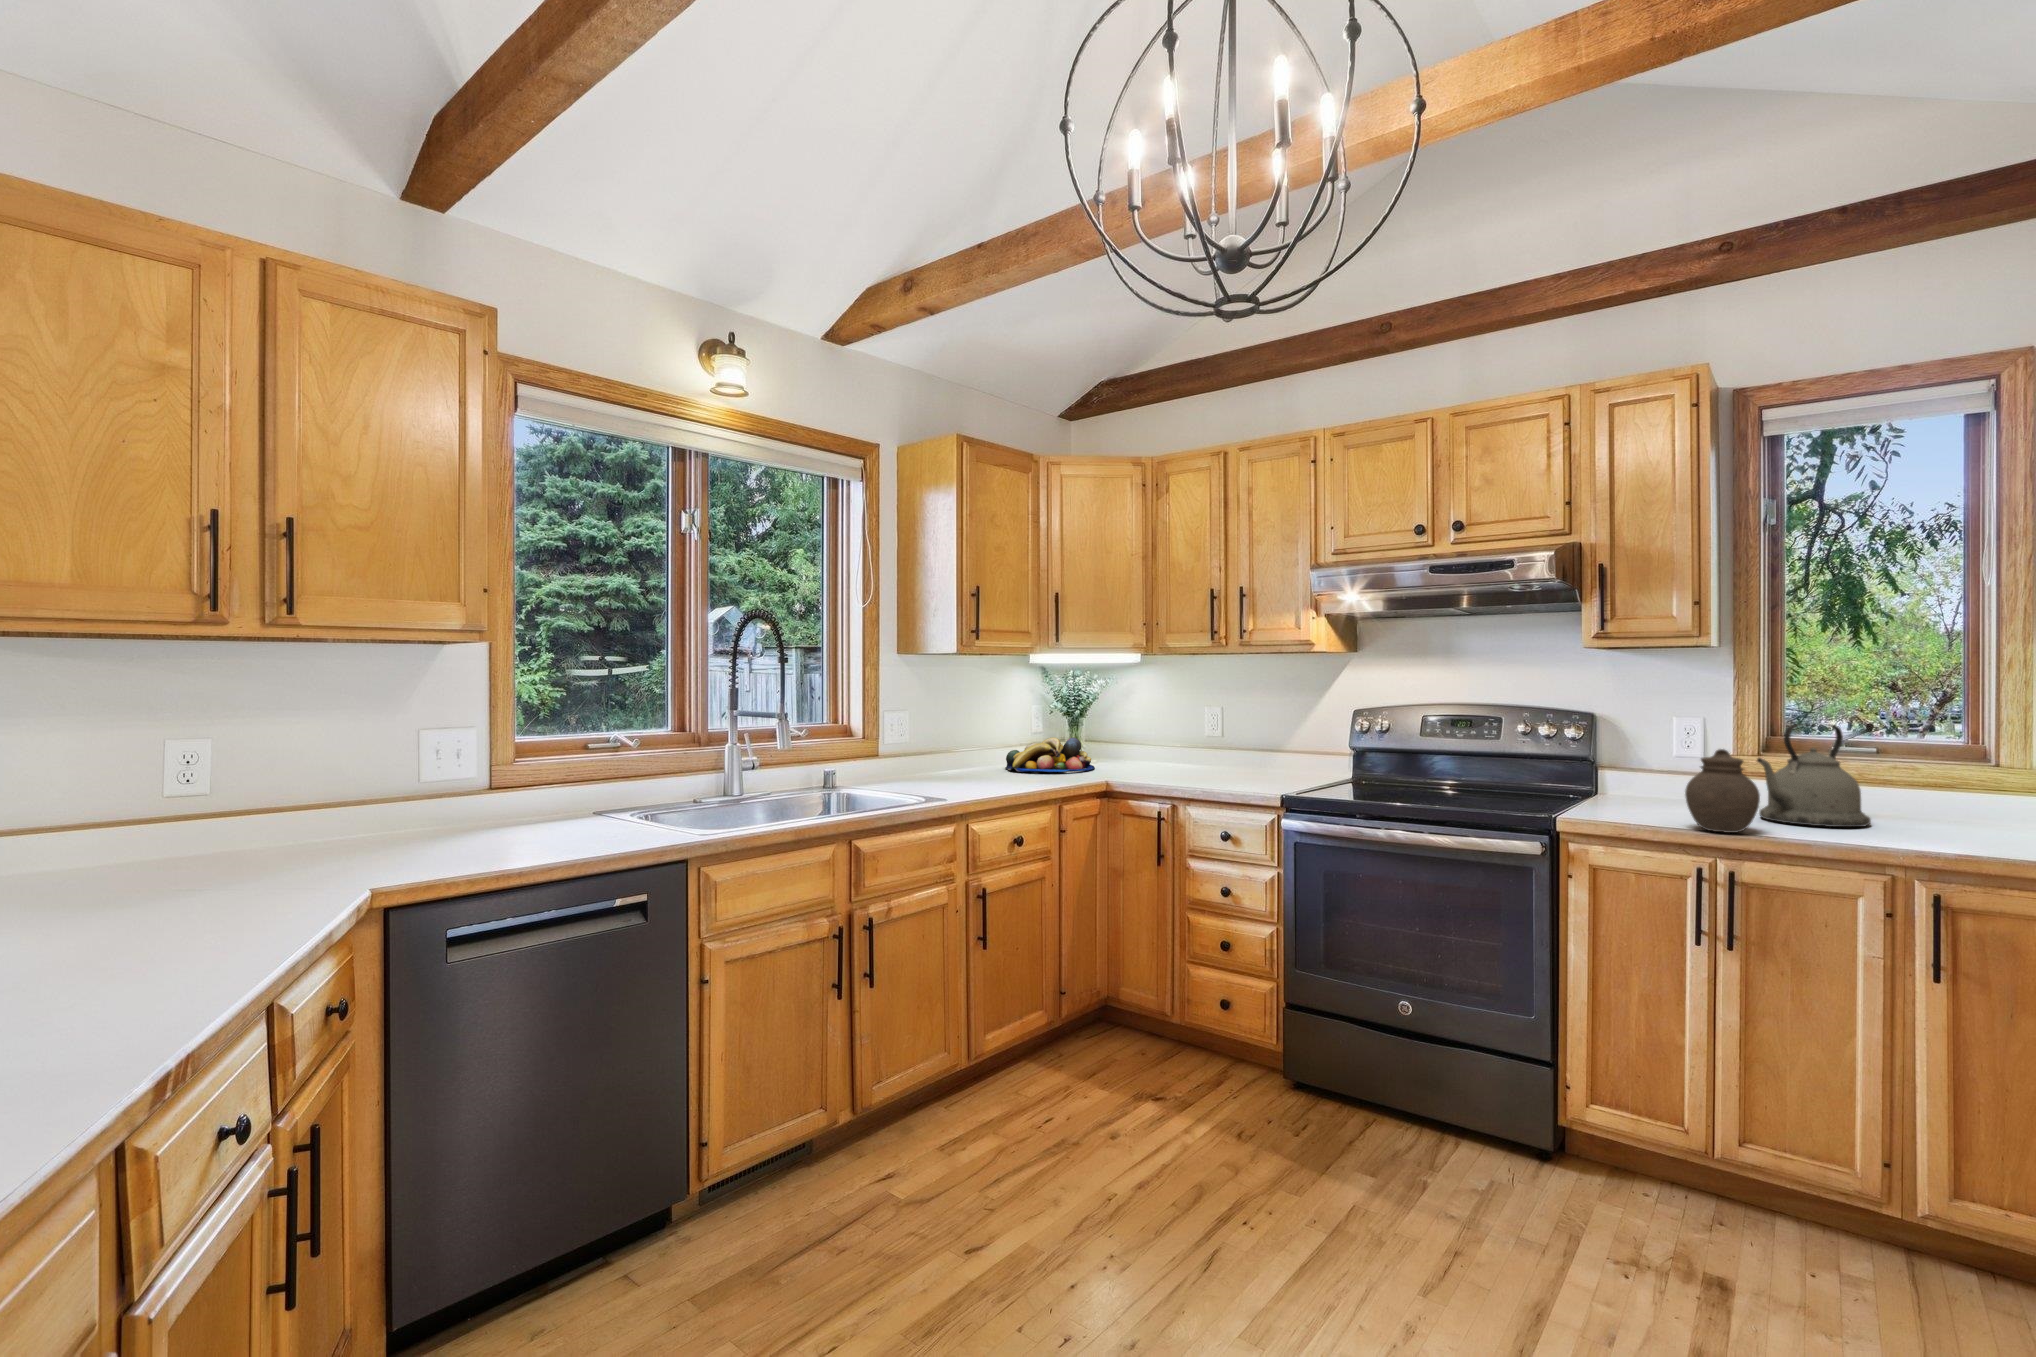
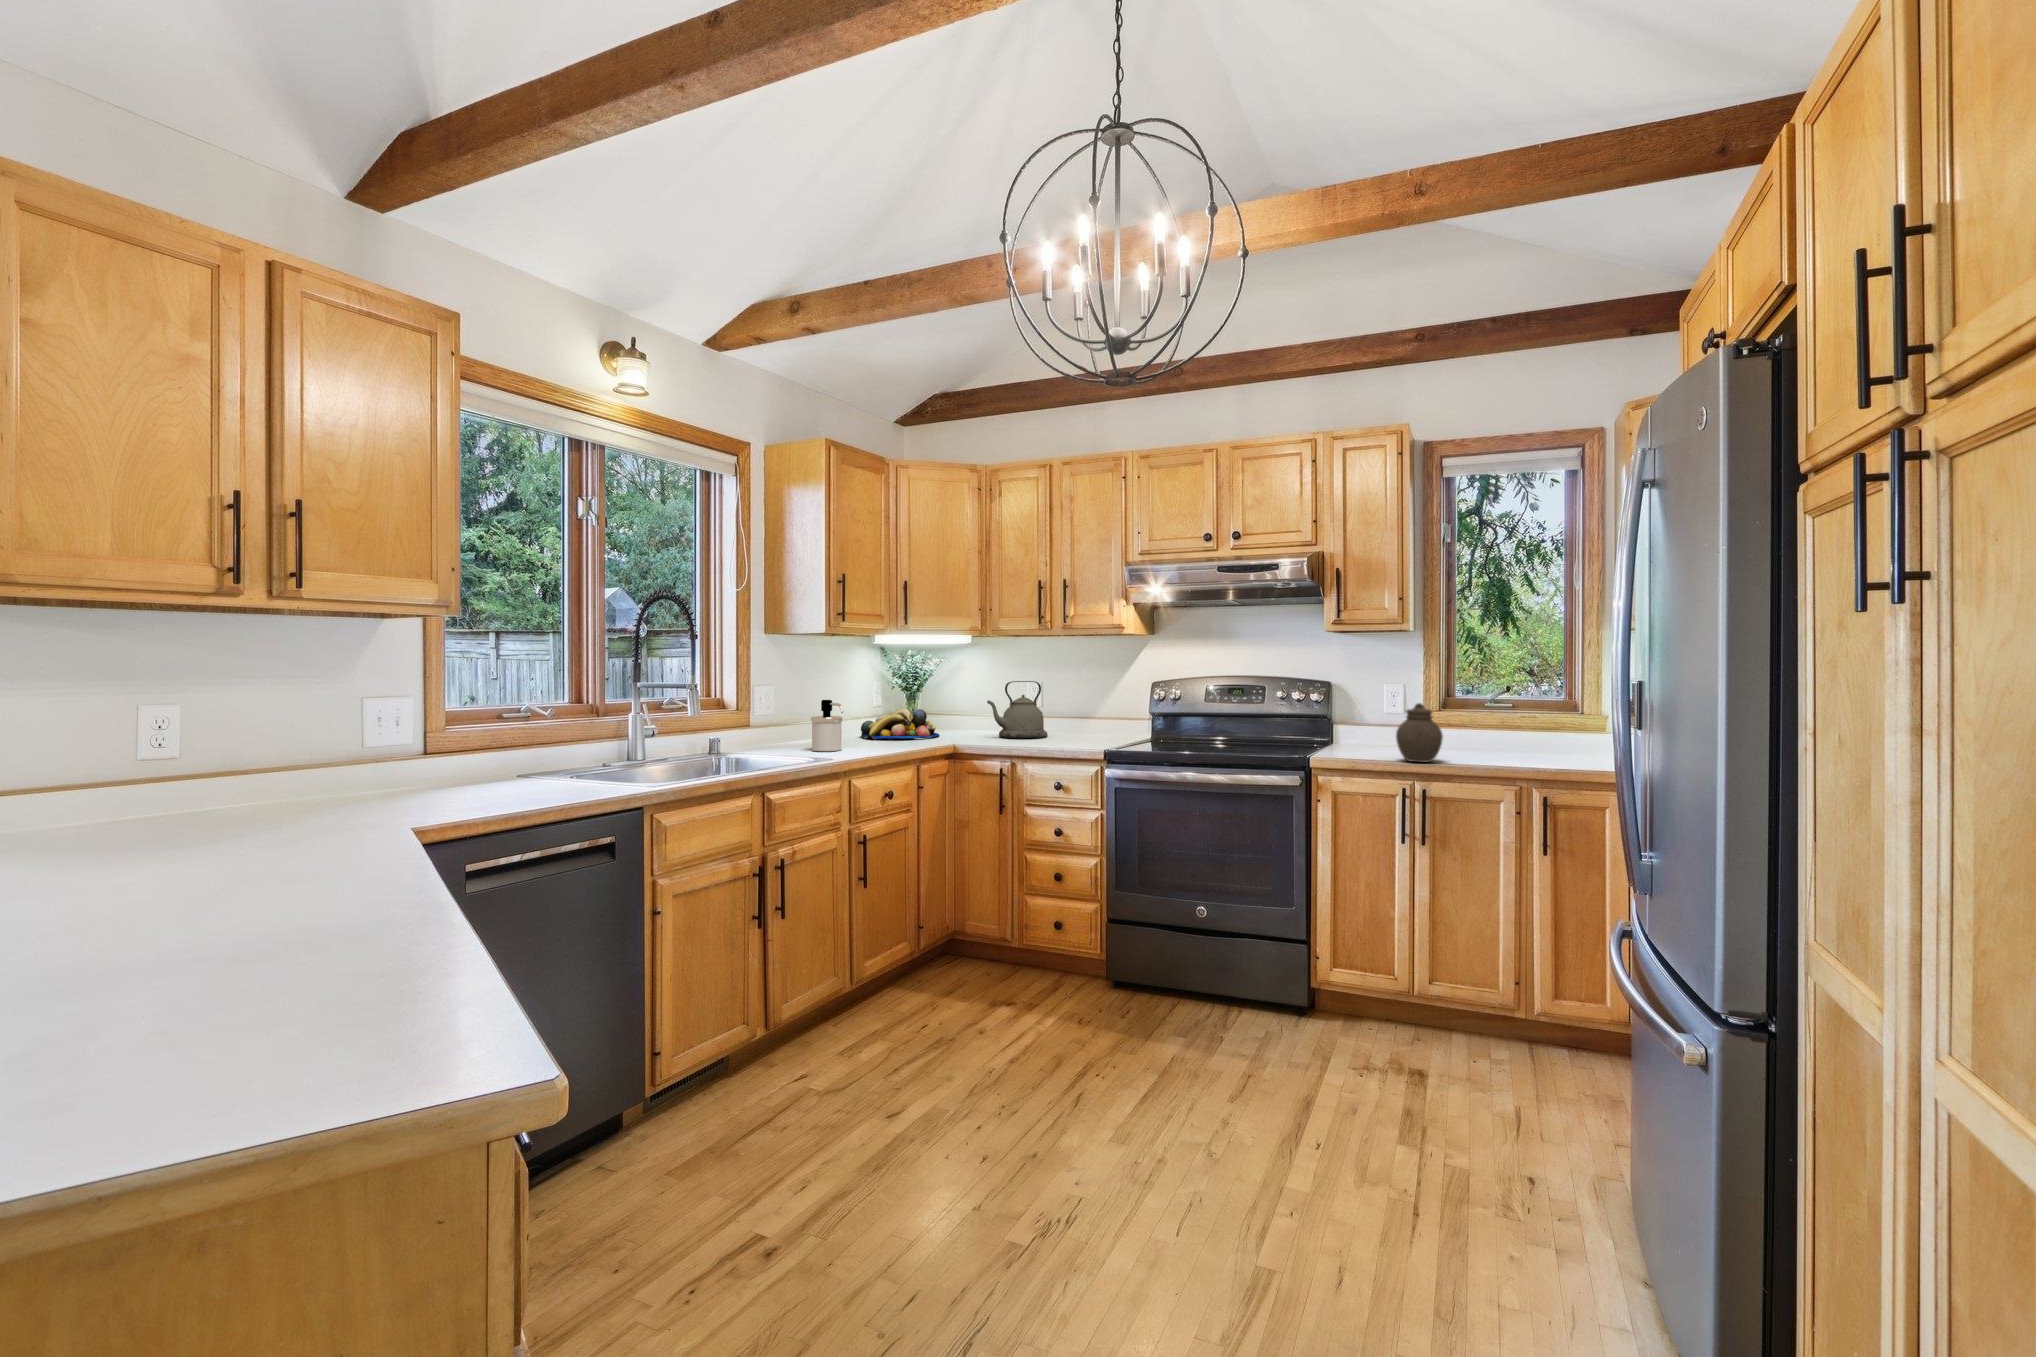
kettle: present [1757,724,1871,827] -> present [987,681,1048,738]
soap dispenser: none [937,728,972,787] -> present [811,700,844,751]

